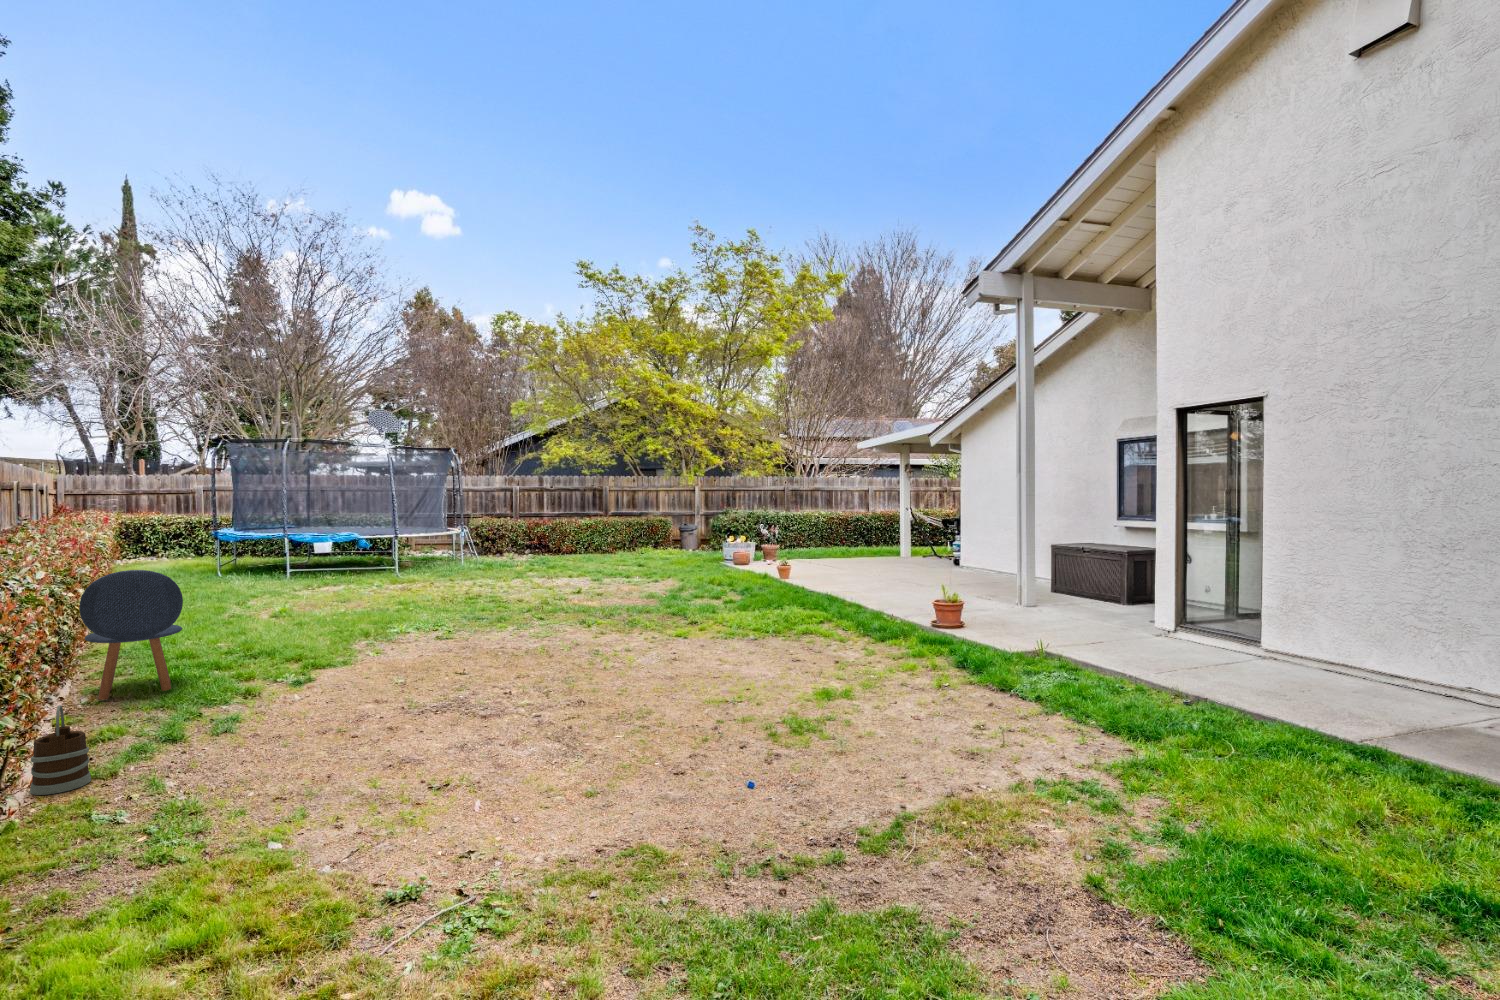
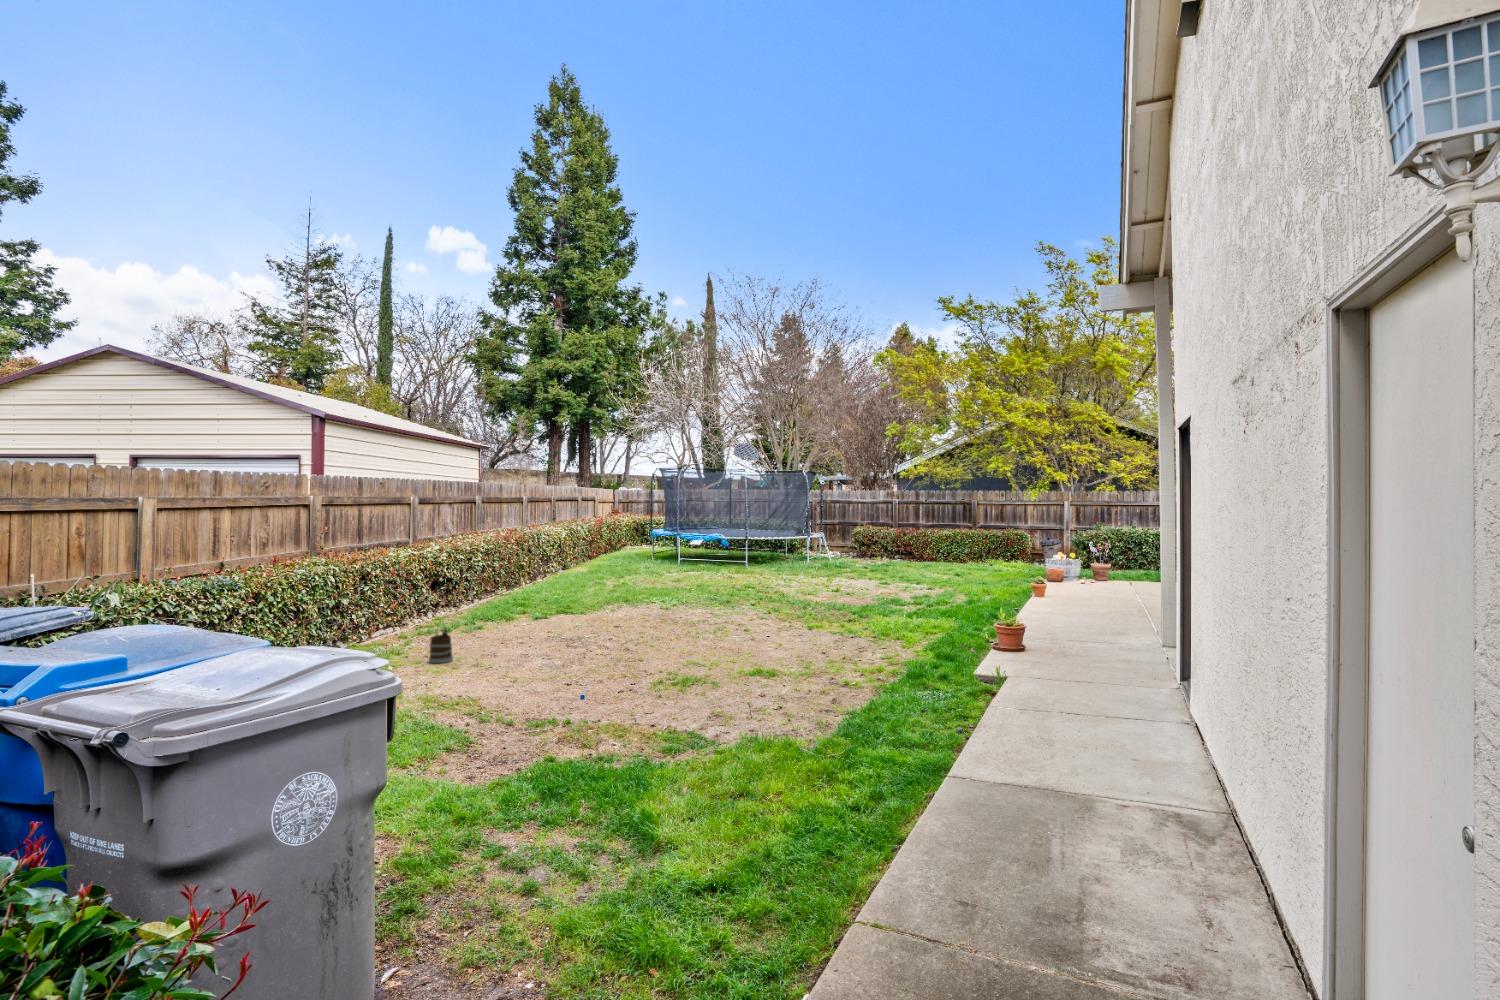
chair: present [79,570,183,700] -> none [494,556,548,626]

